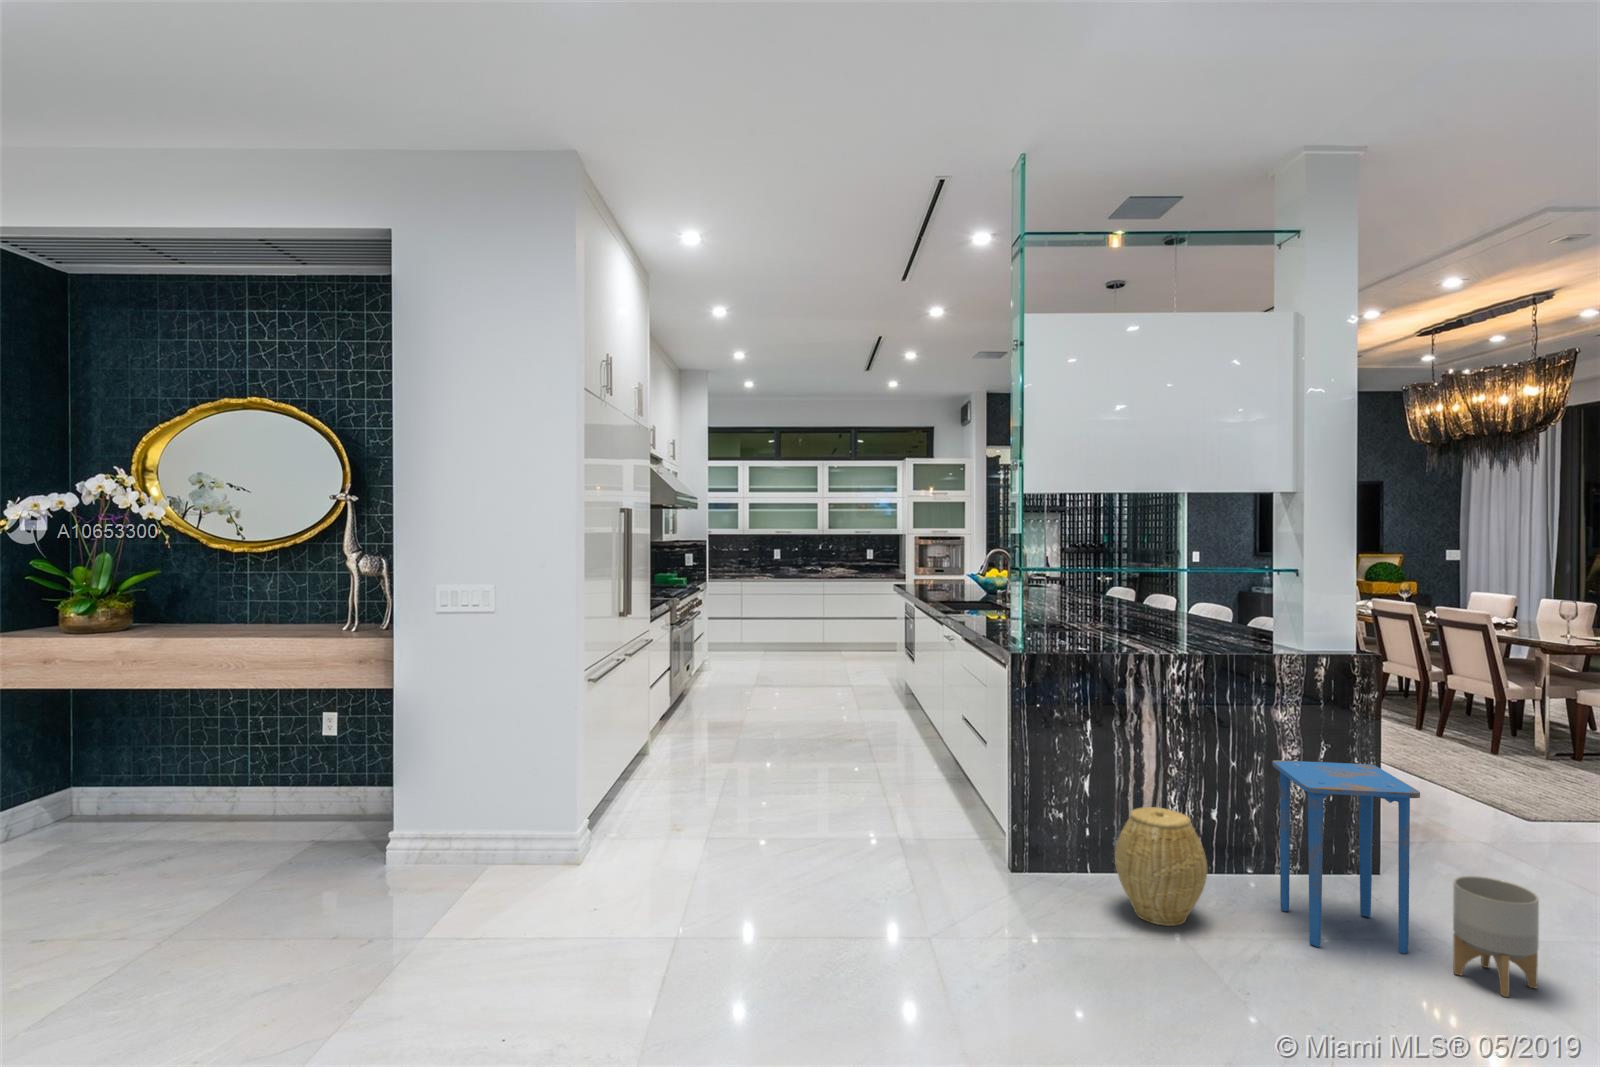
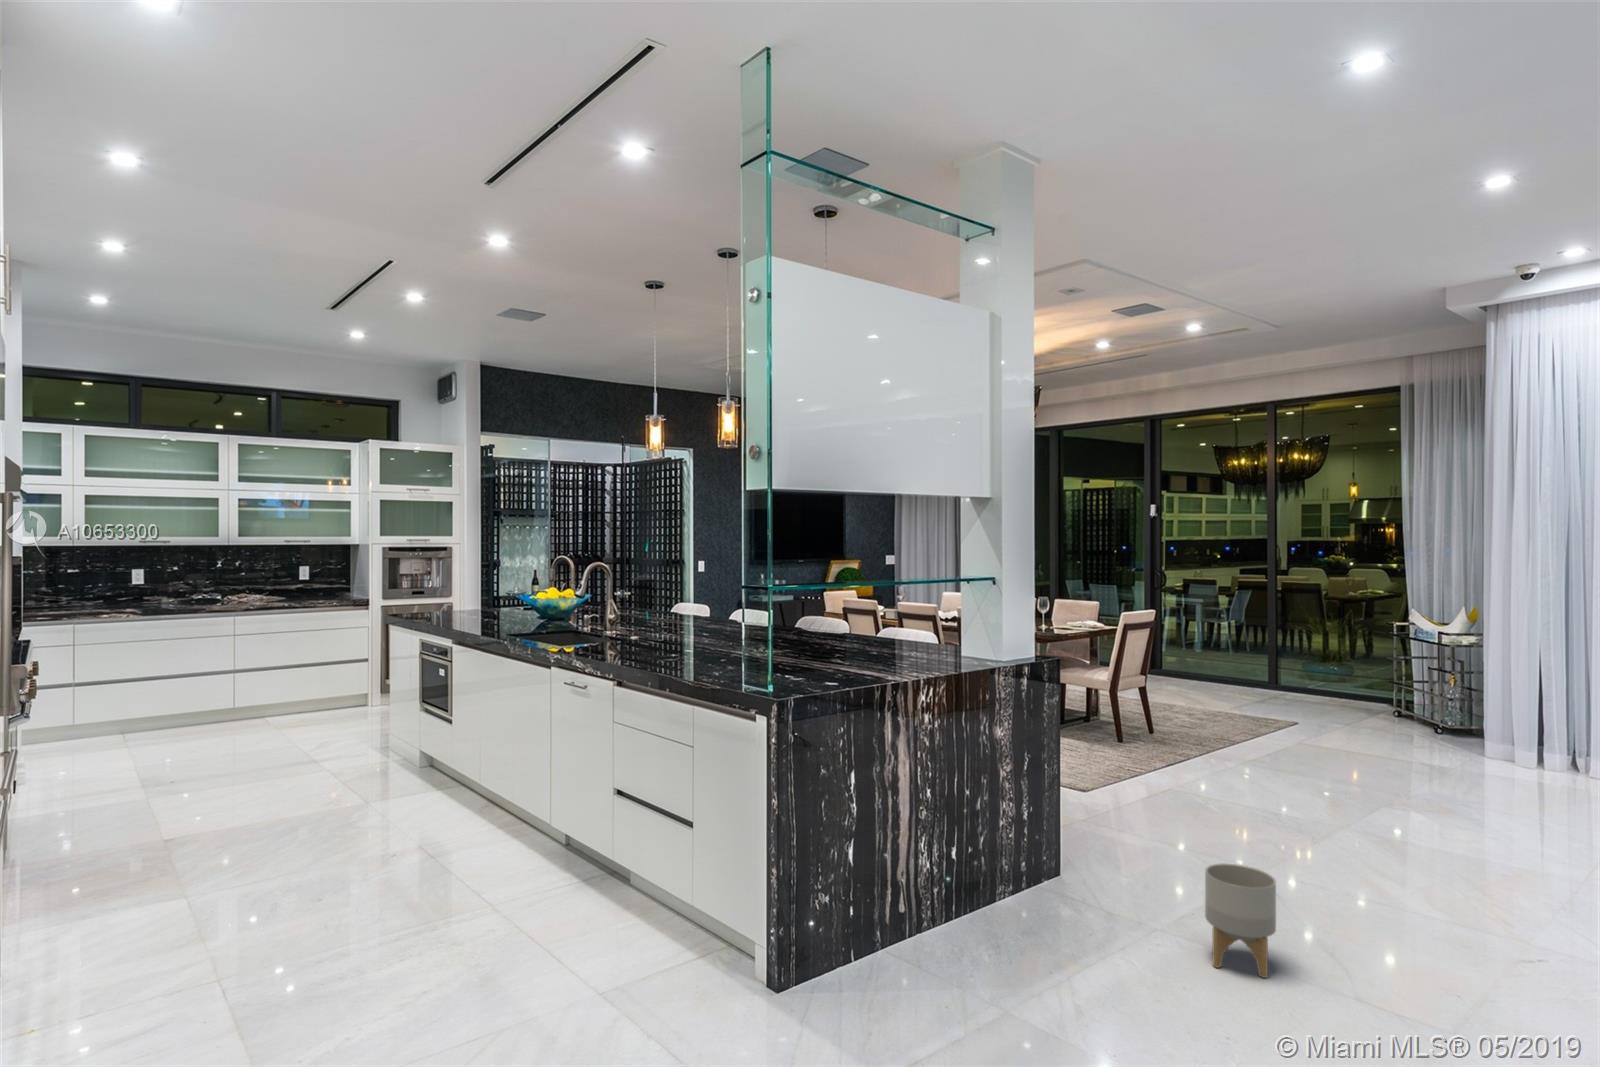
side table: present [1272,760,1420,954] -> none [1030,771,1178,980]
woven basket: present [1115,807,1207,926] -> none [914,864,1018,1012]

